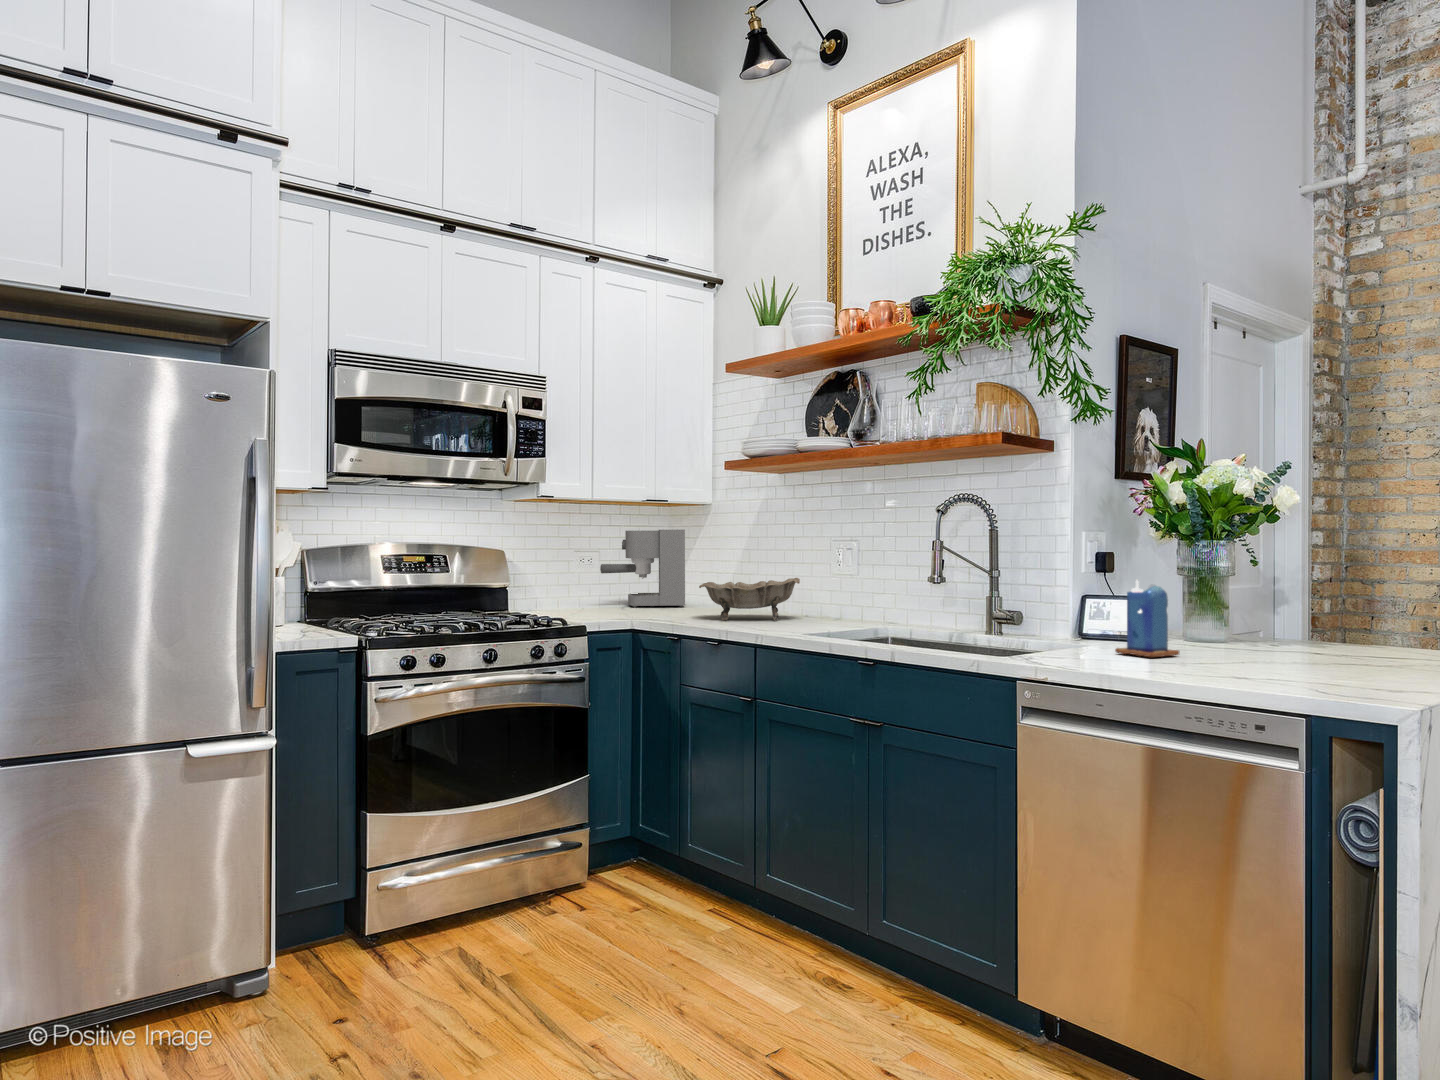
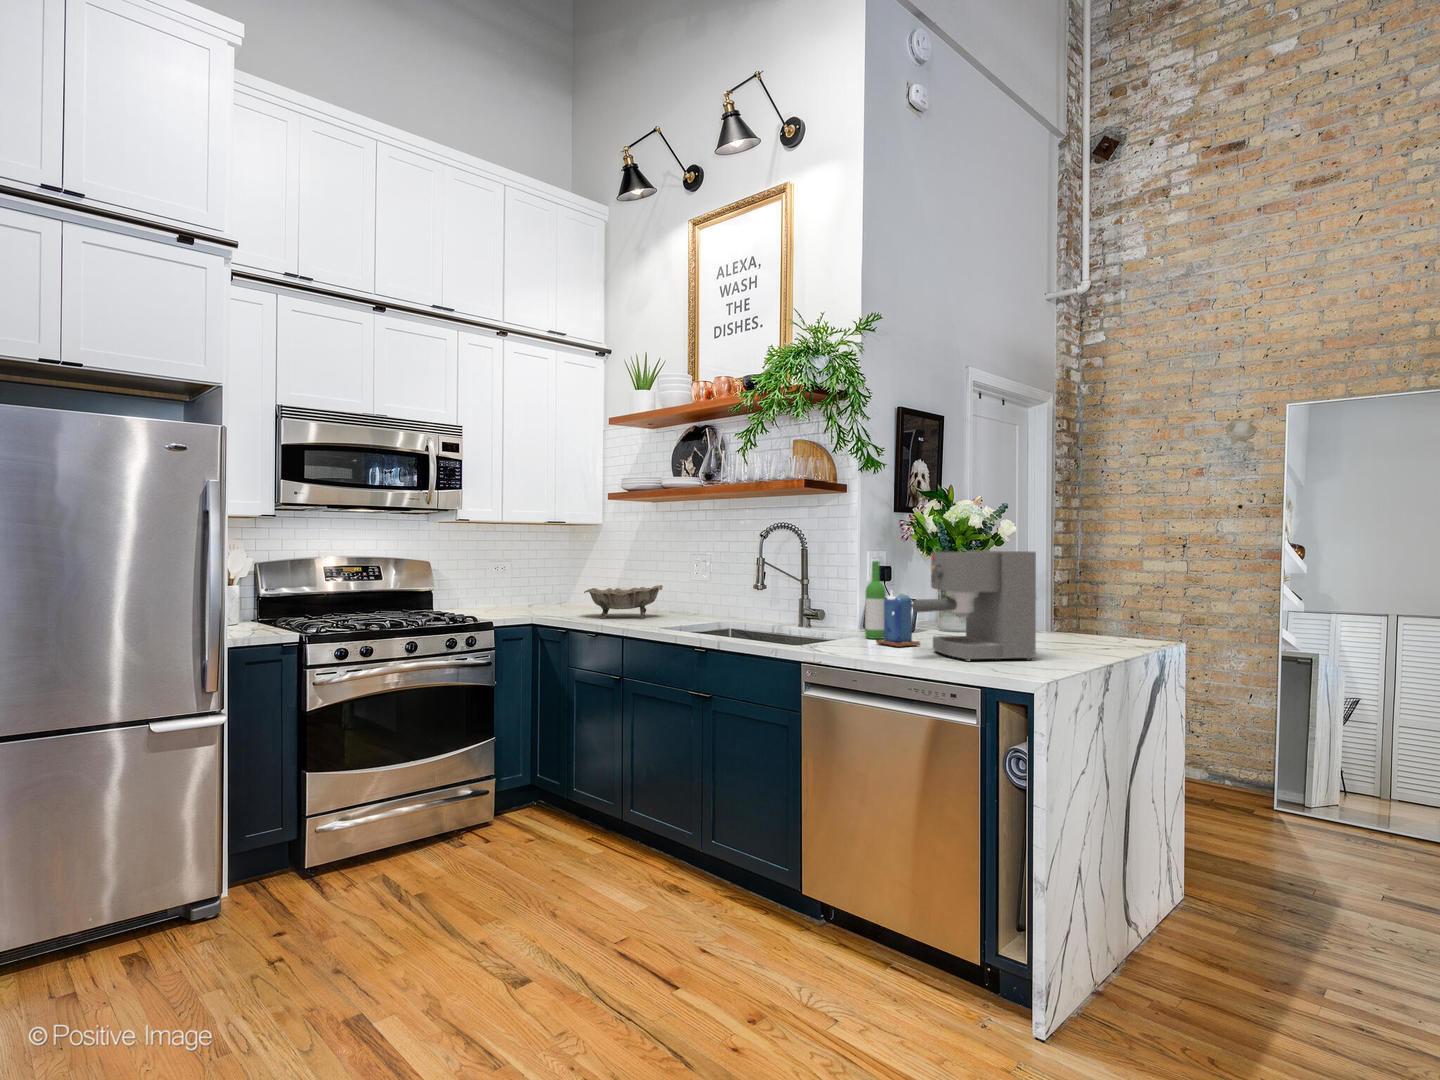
coffee maker: present [600,529,685,608] -> present [912,551,1036,661]
wine bottle: none [1093,541,1121,647] -> present [865,561,886,639]

